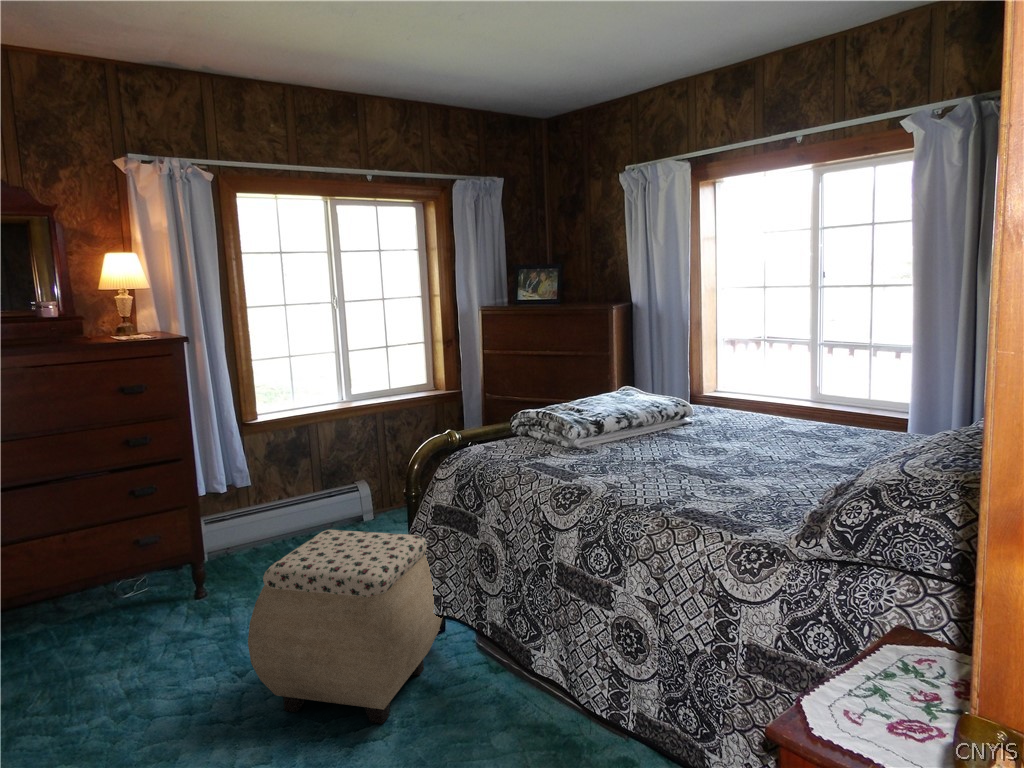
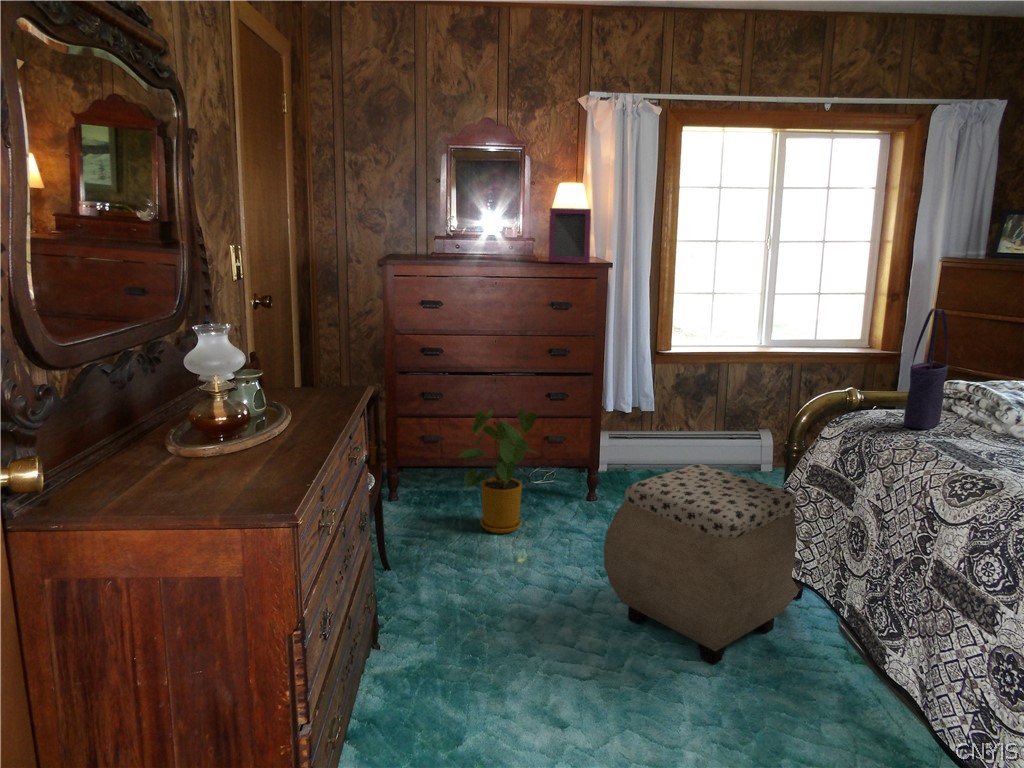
picture frame: none [103,280,162,342] -> present [548,208,591,263]
tote bag: none [500,354,526,457] -> present [904,308,948,429]
house plant: none [28,514,142,670] -> present [459,409,537,533]

